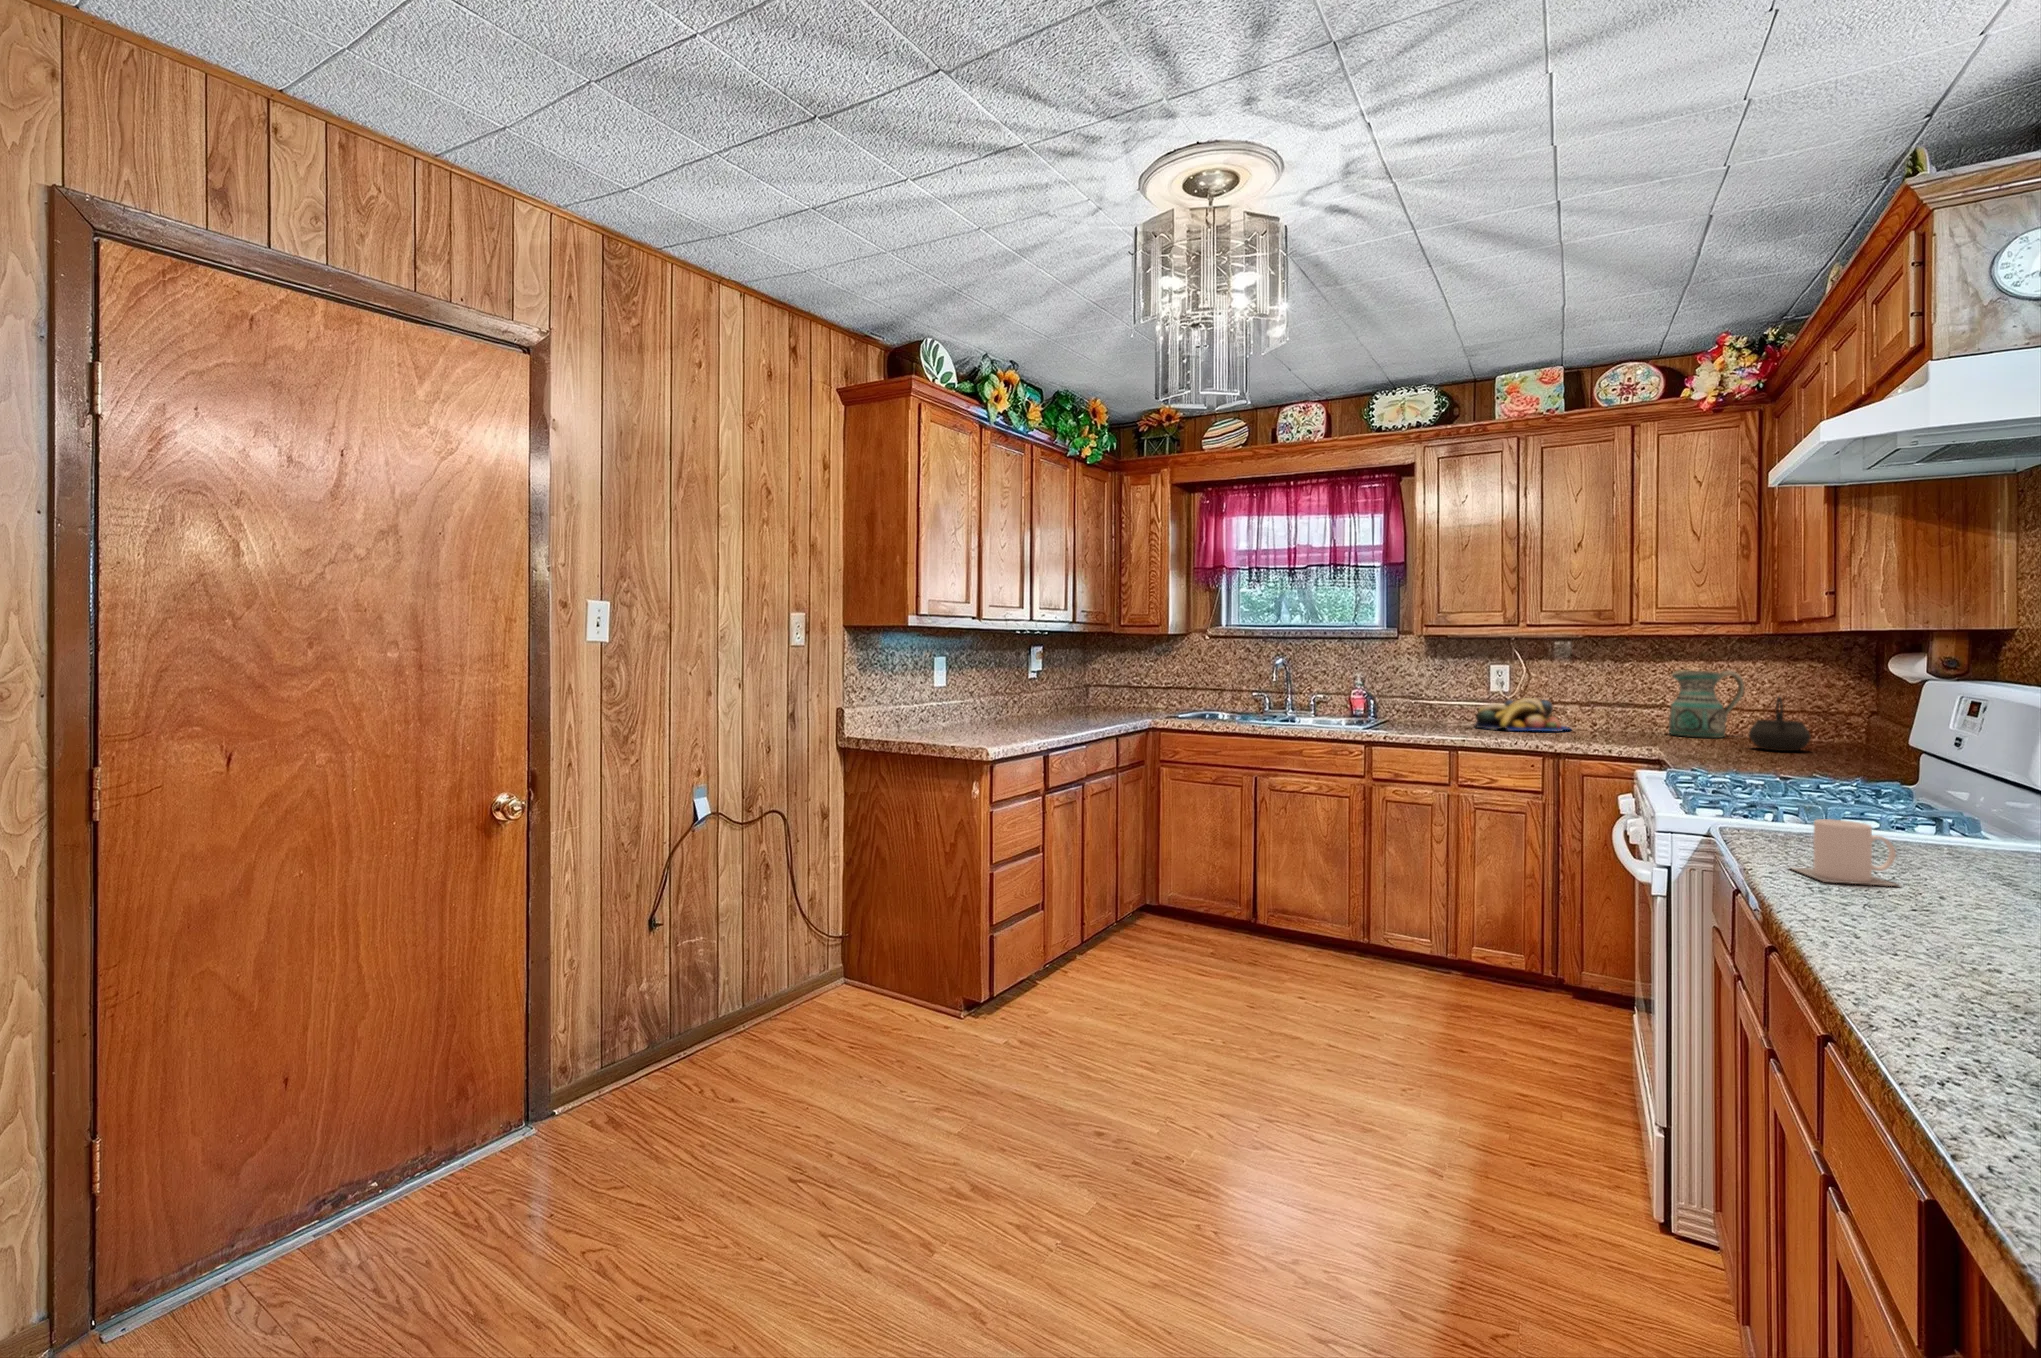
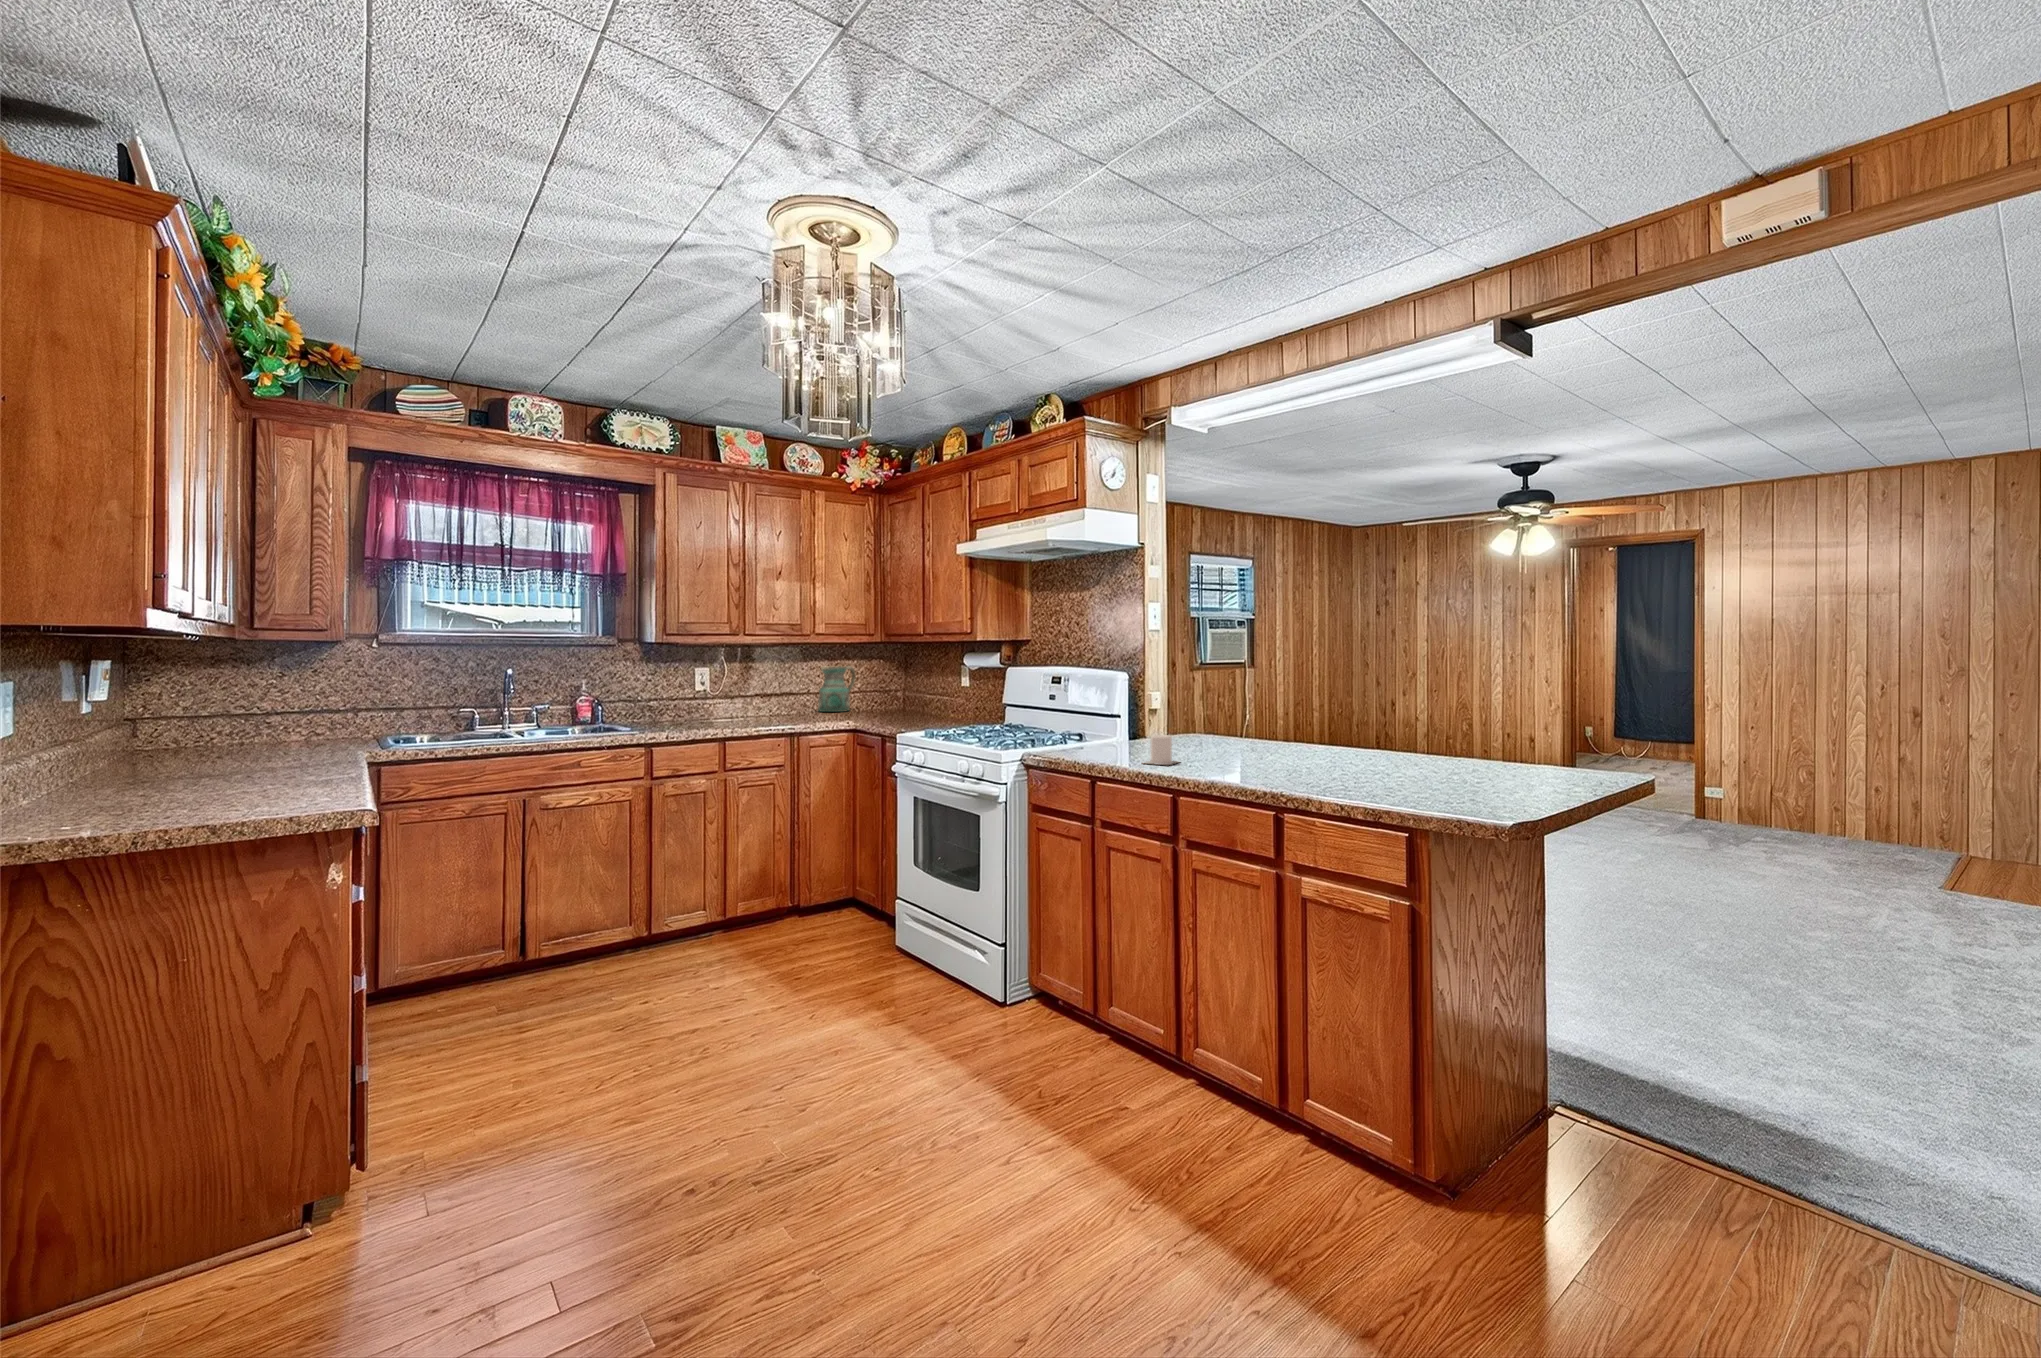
kettle: present [1749,697,1811,751] -> none [886,680,916,715]
fruit bowl: present [1475,698,1570,731] -> none [688,693,763,721]

